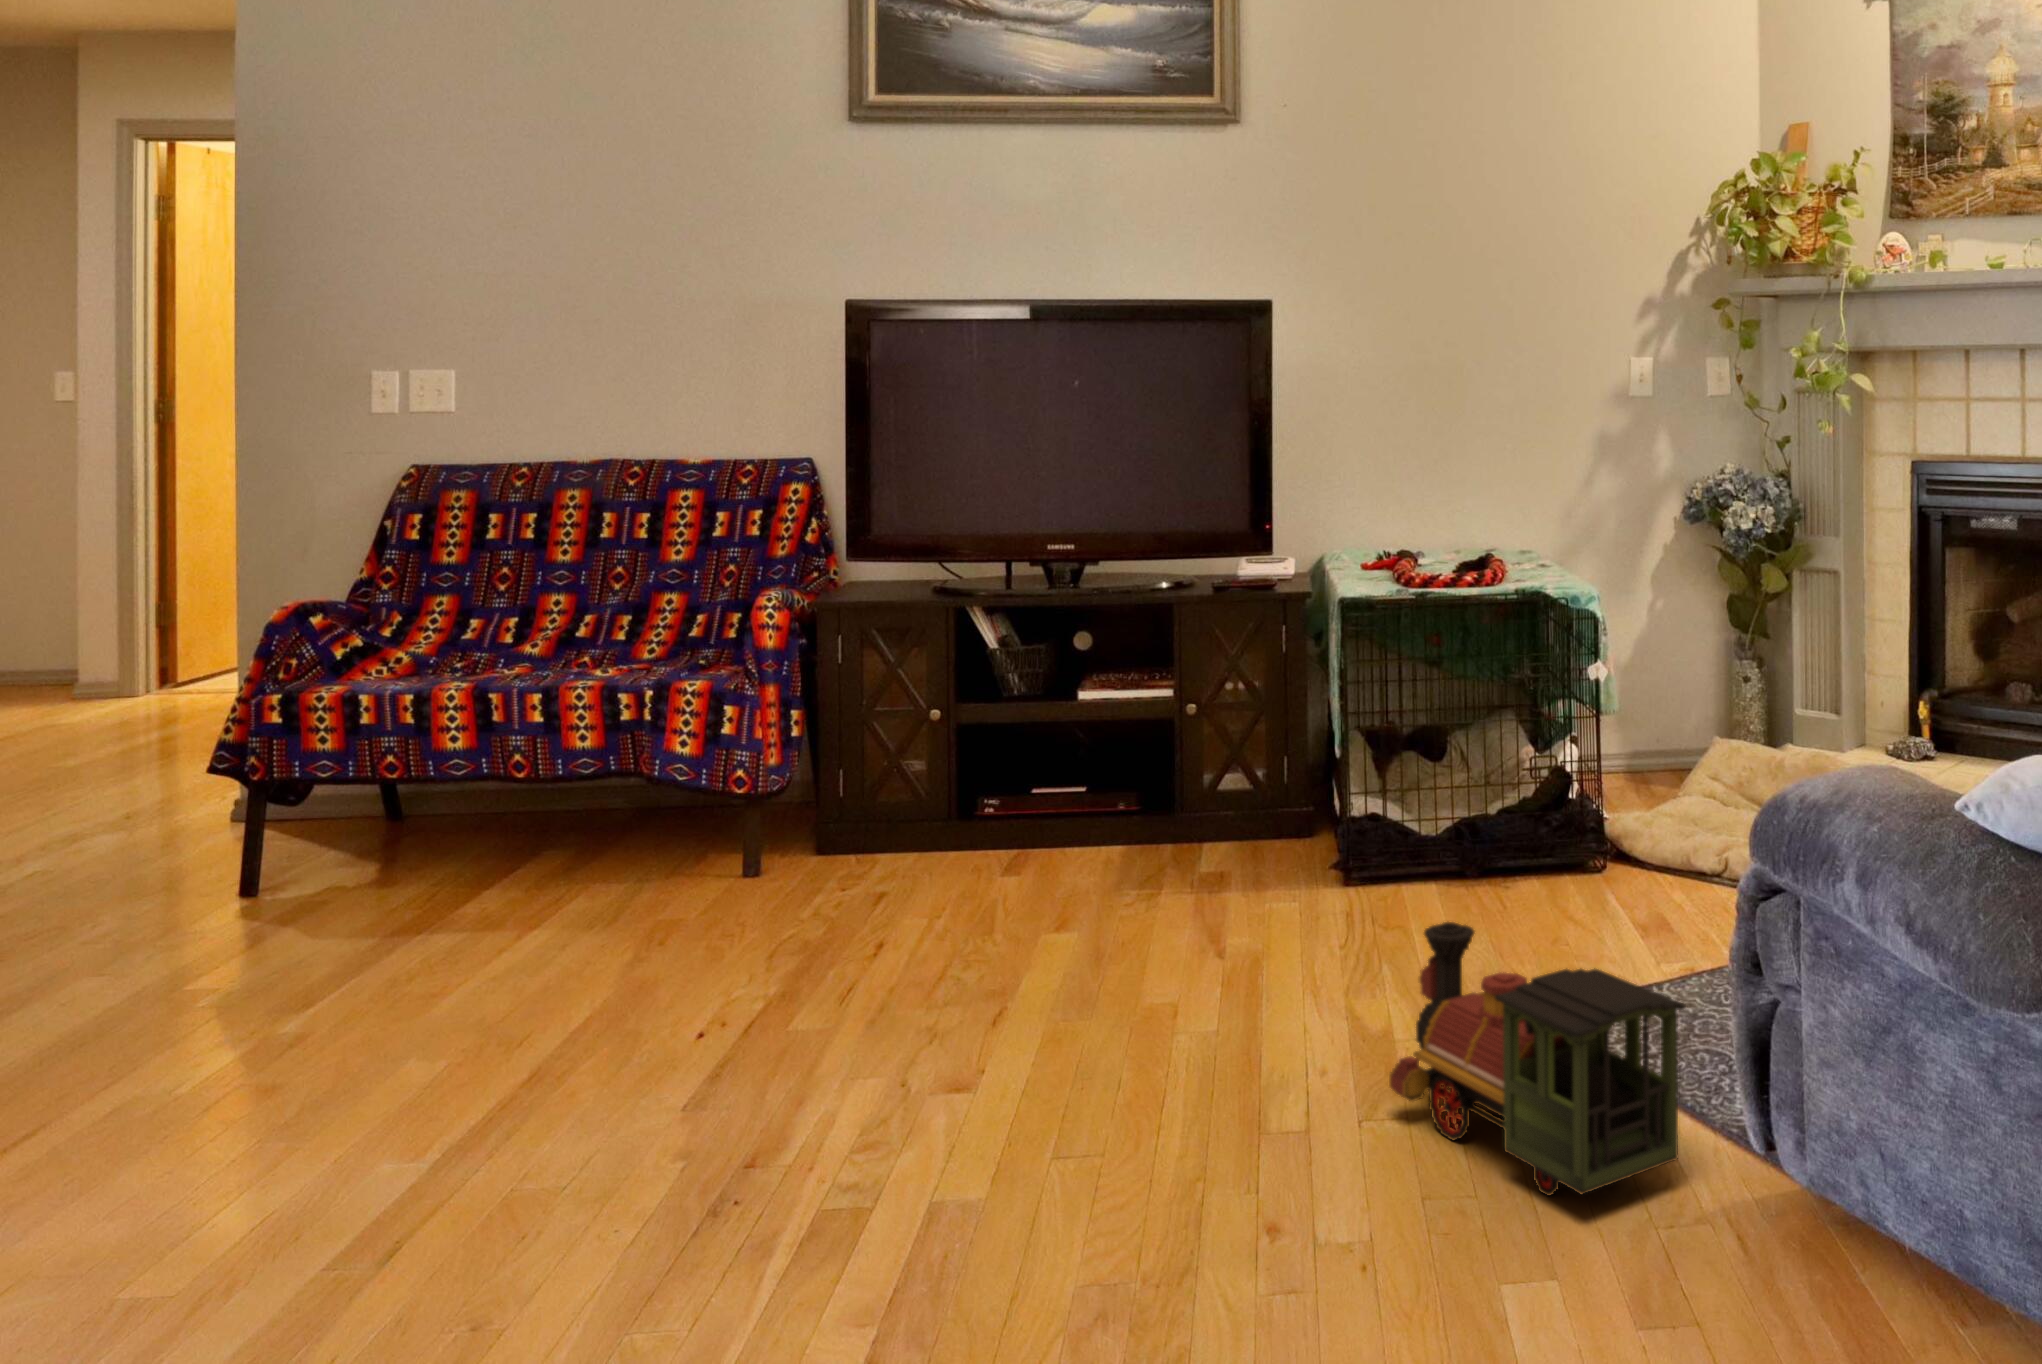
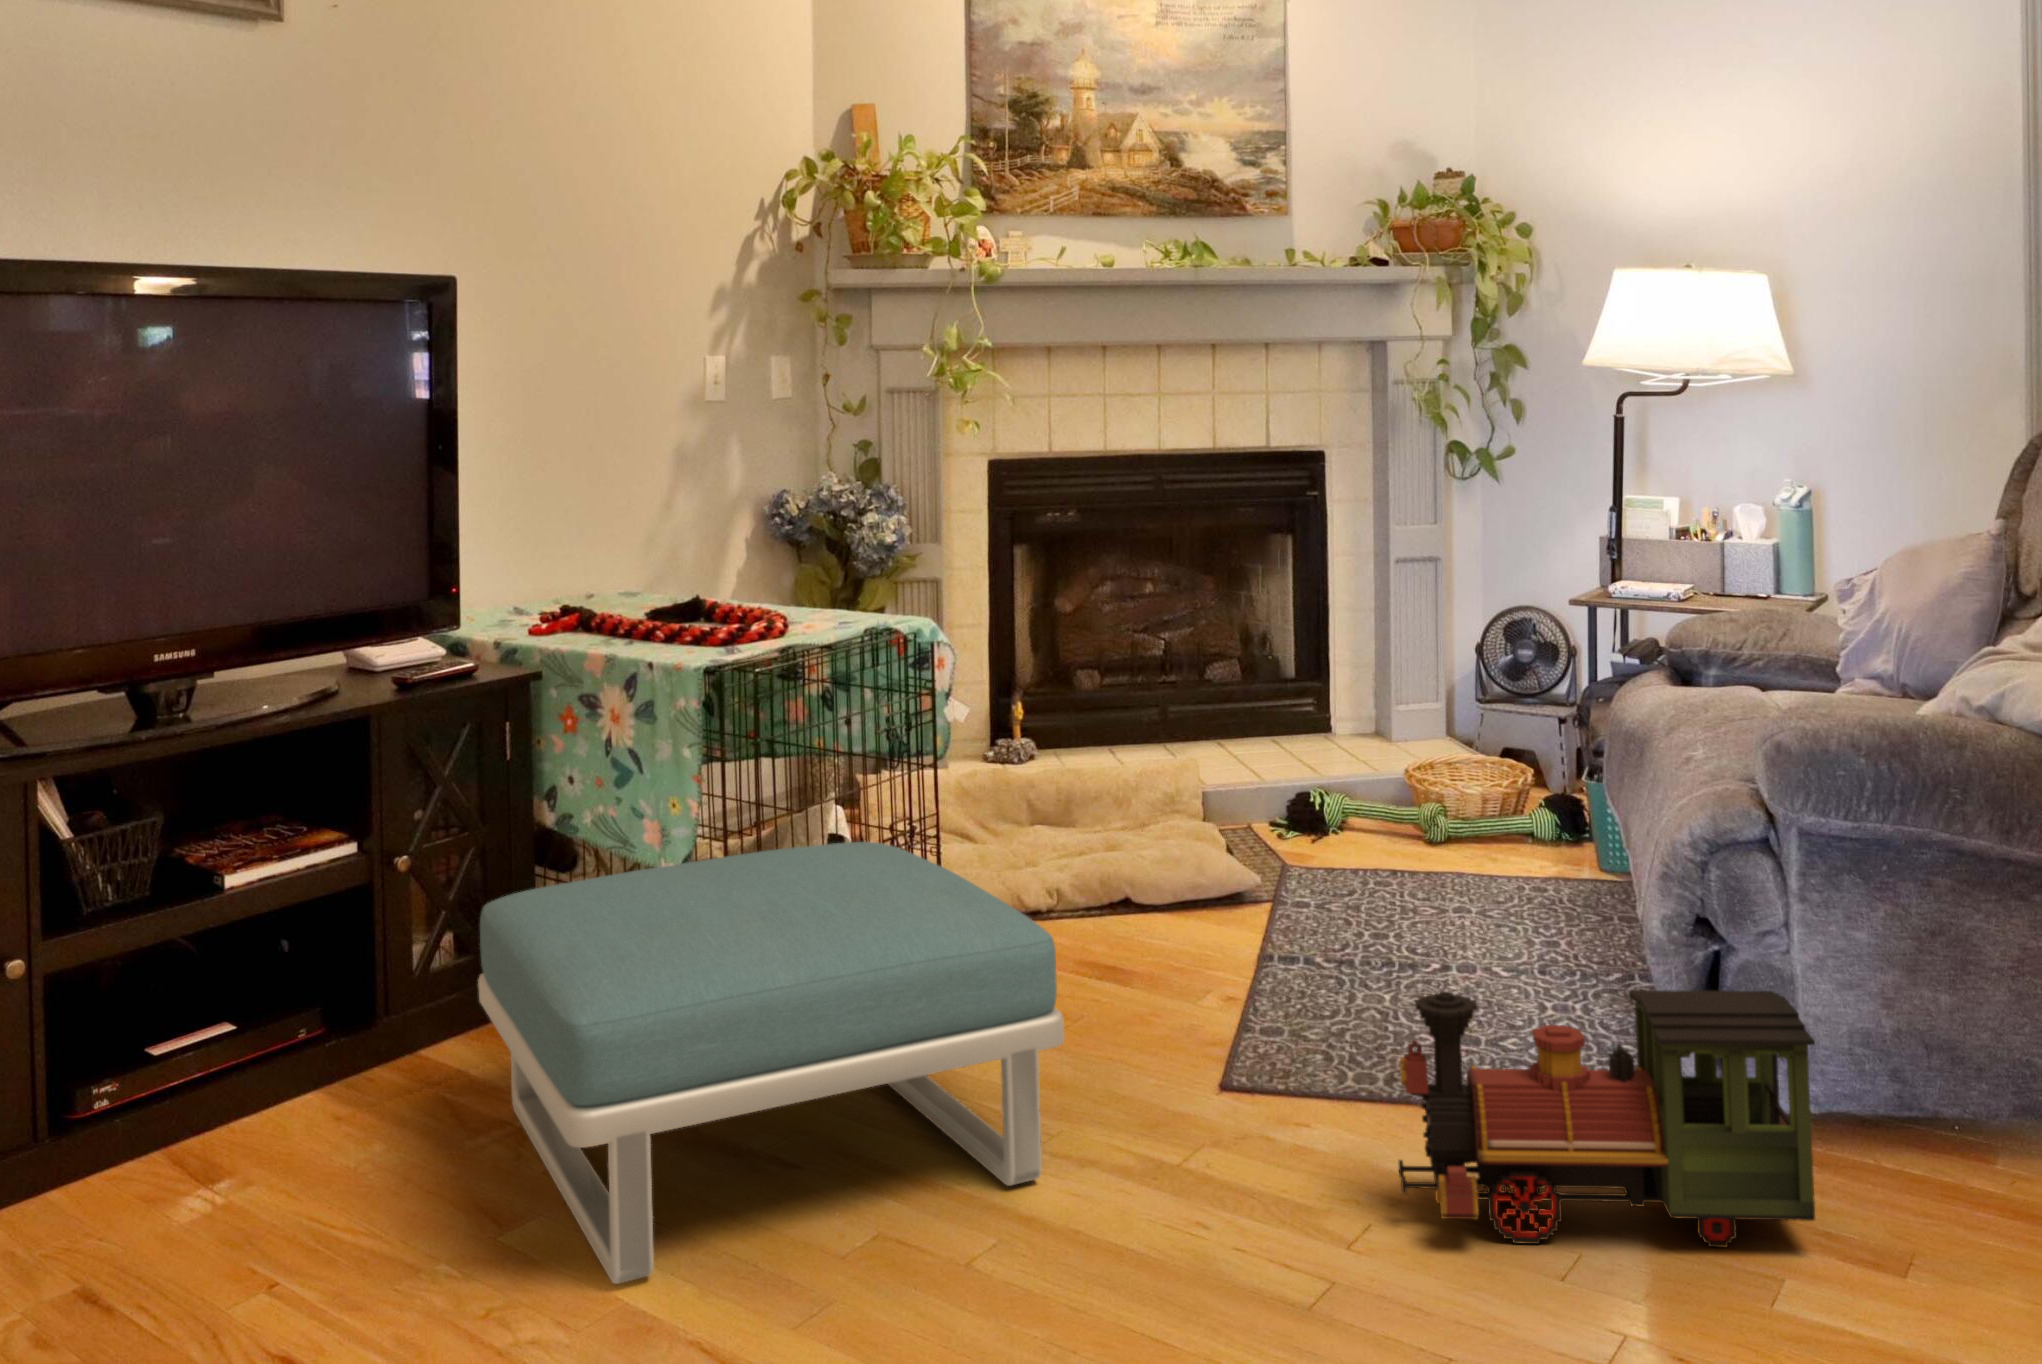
footstool: none [1020,727,1460,995] -> present [478,842,1064,1284]

